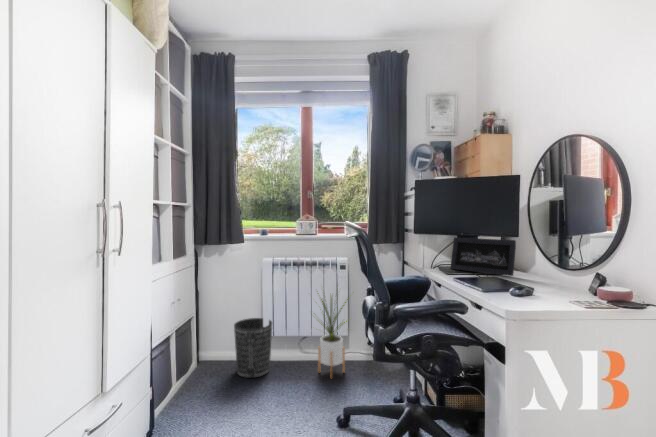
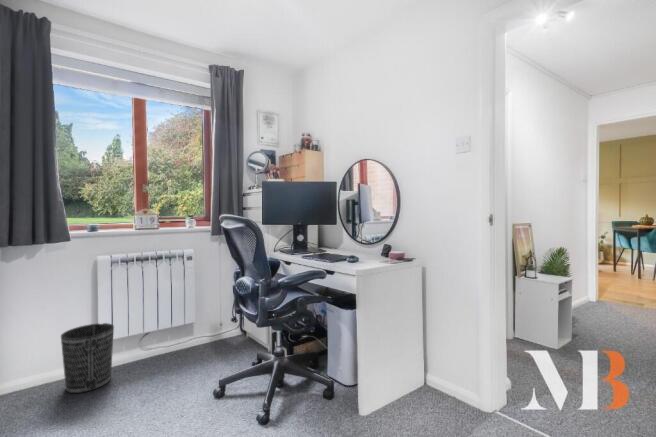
picture frame: present [451,238,516,276] -> none [291,227,335,252]
house plant: present [318,293,348,377] -> none [159,273,209,365]

